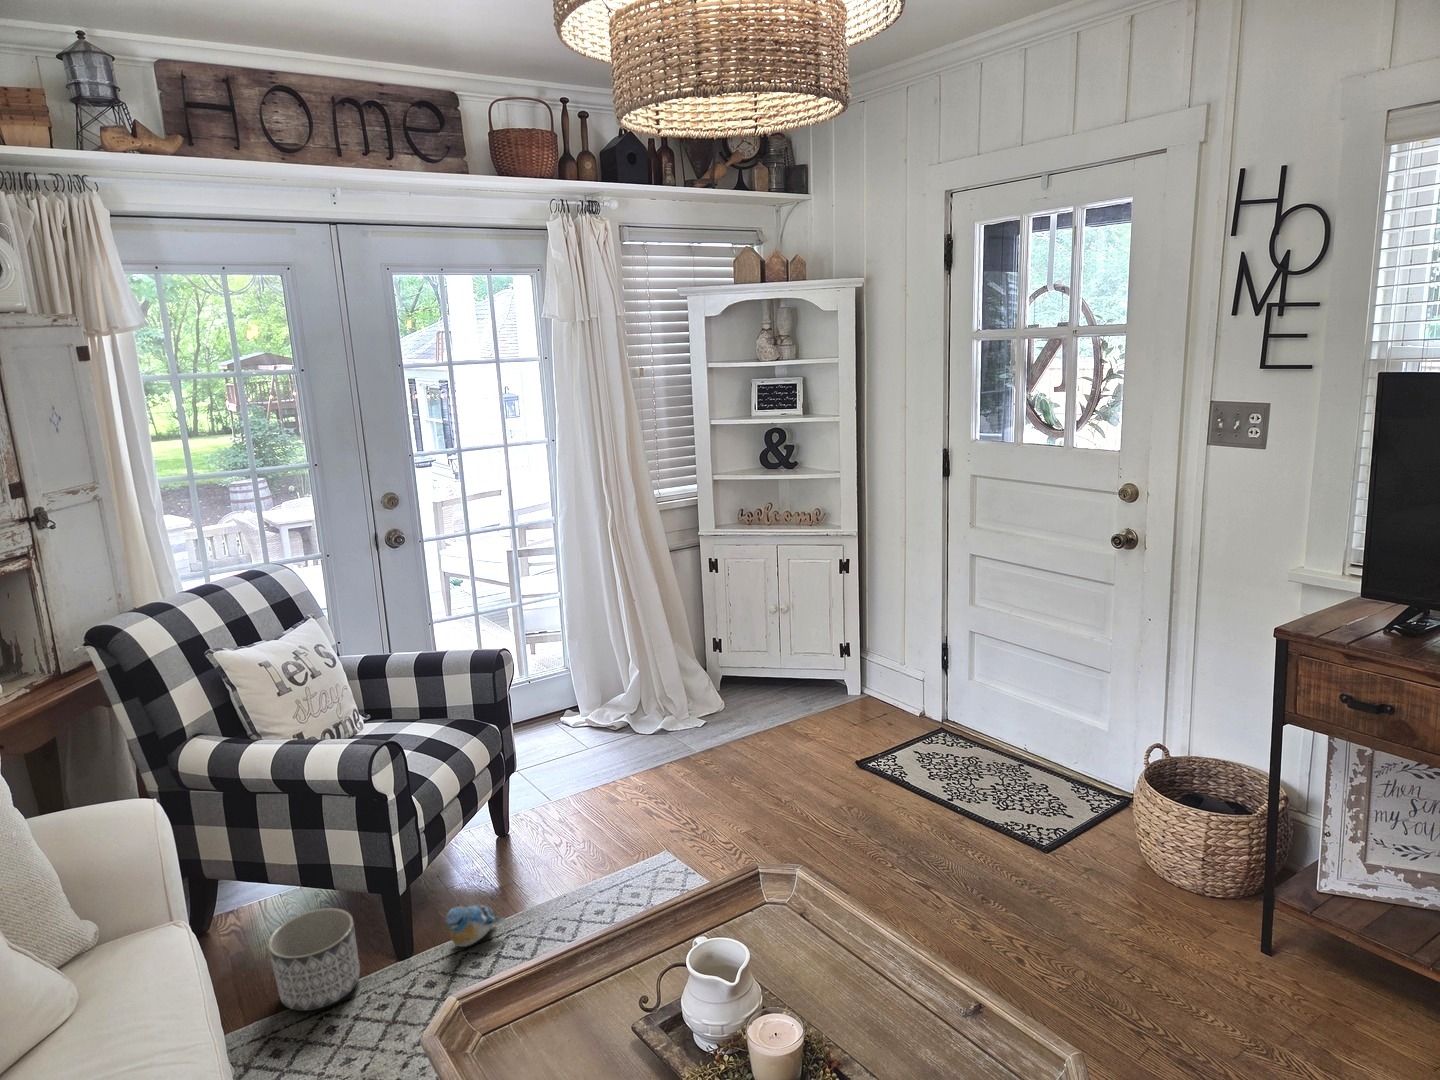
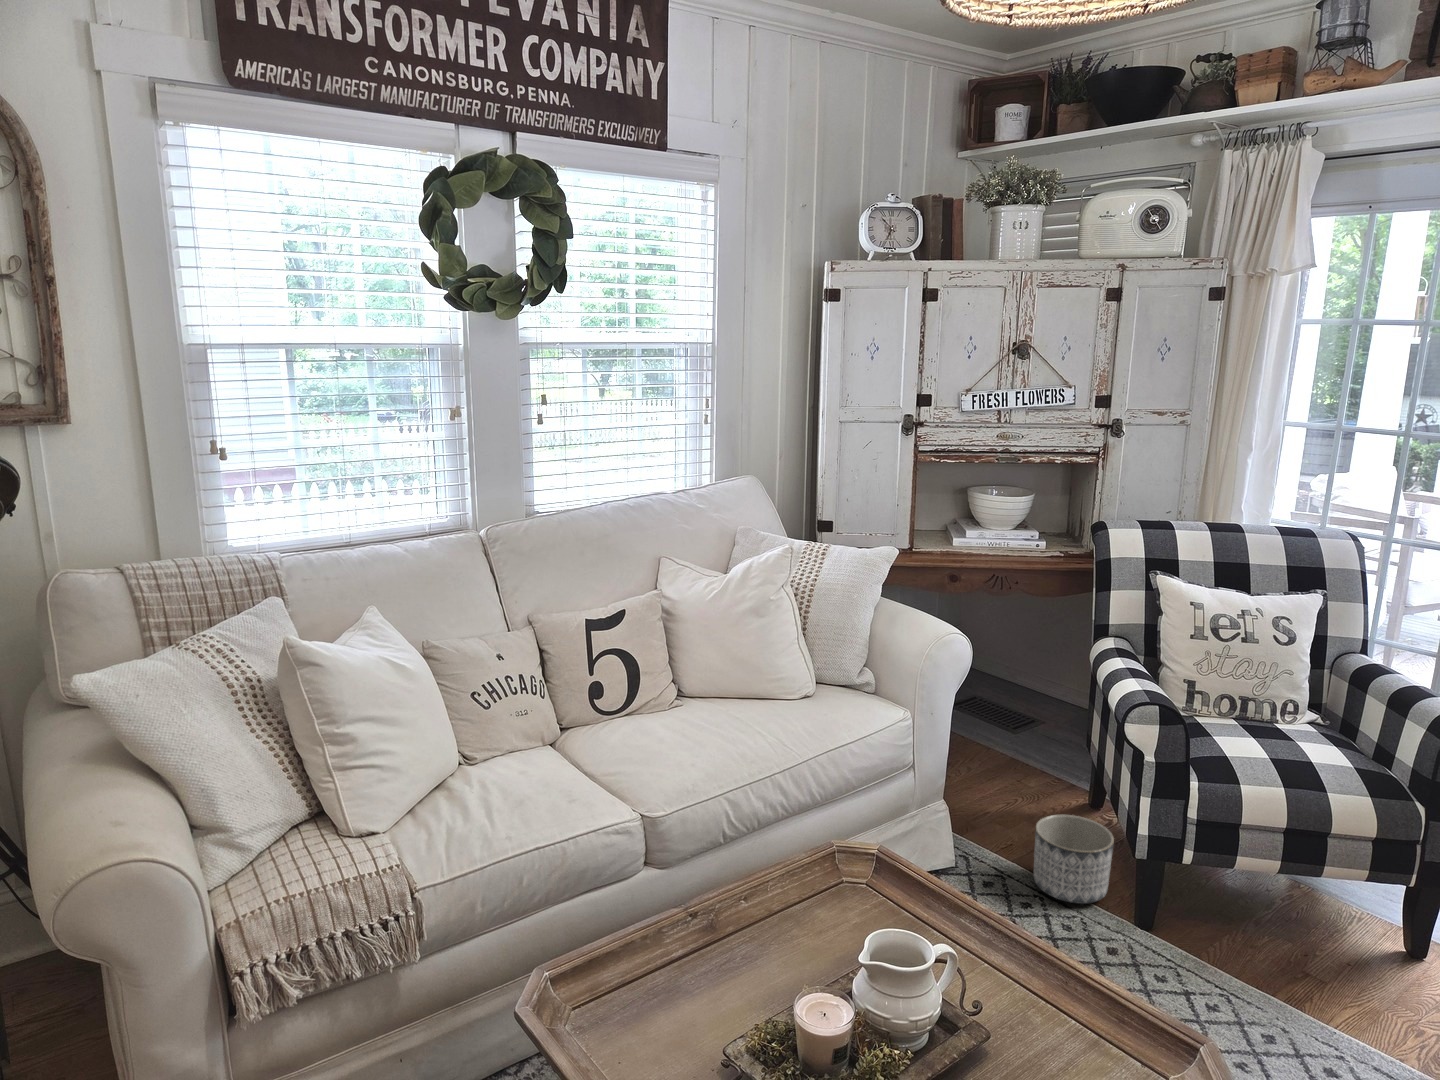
plush toy: present [446,905,505,947] -> none [1167,916,1248,981]

